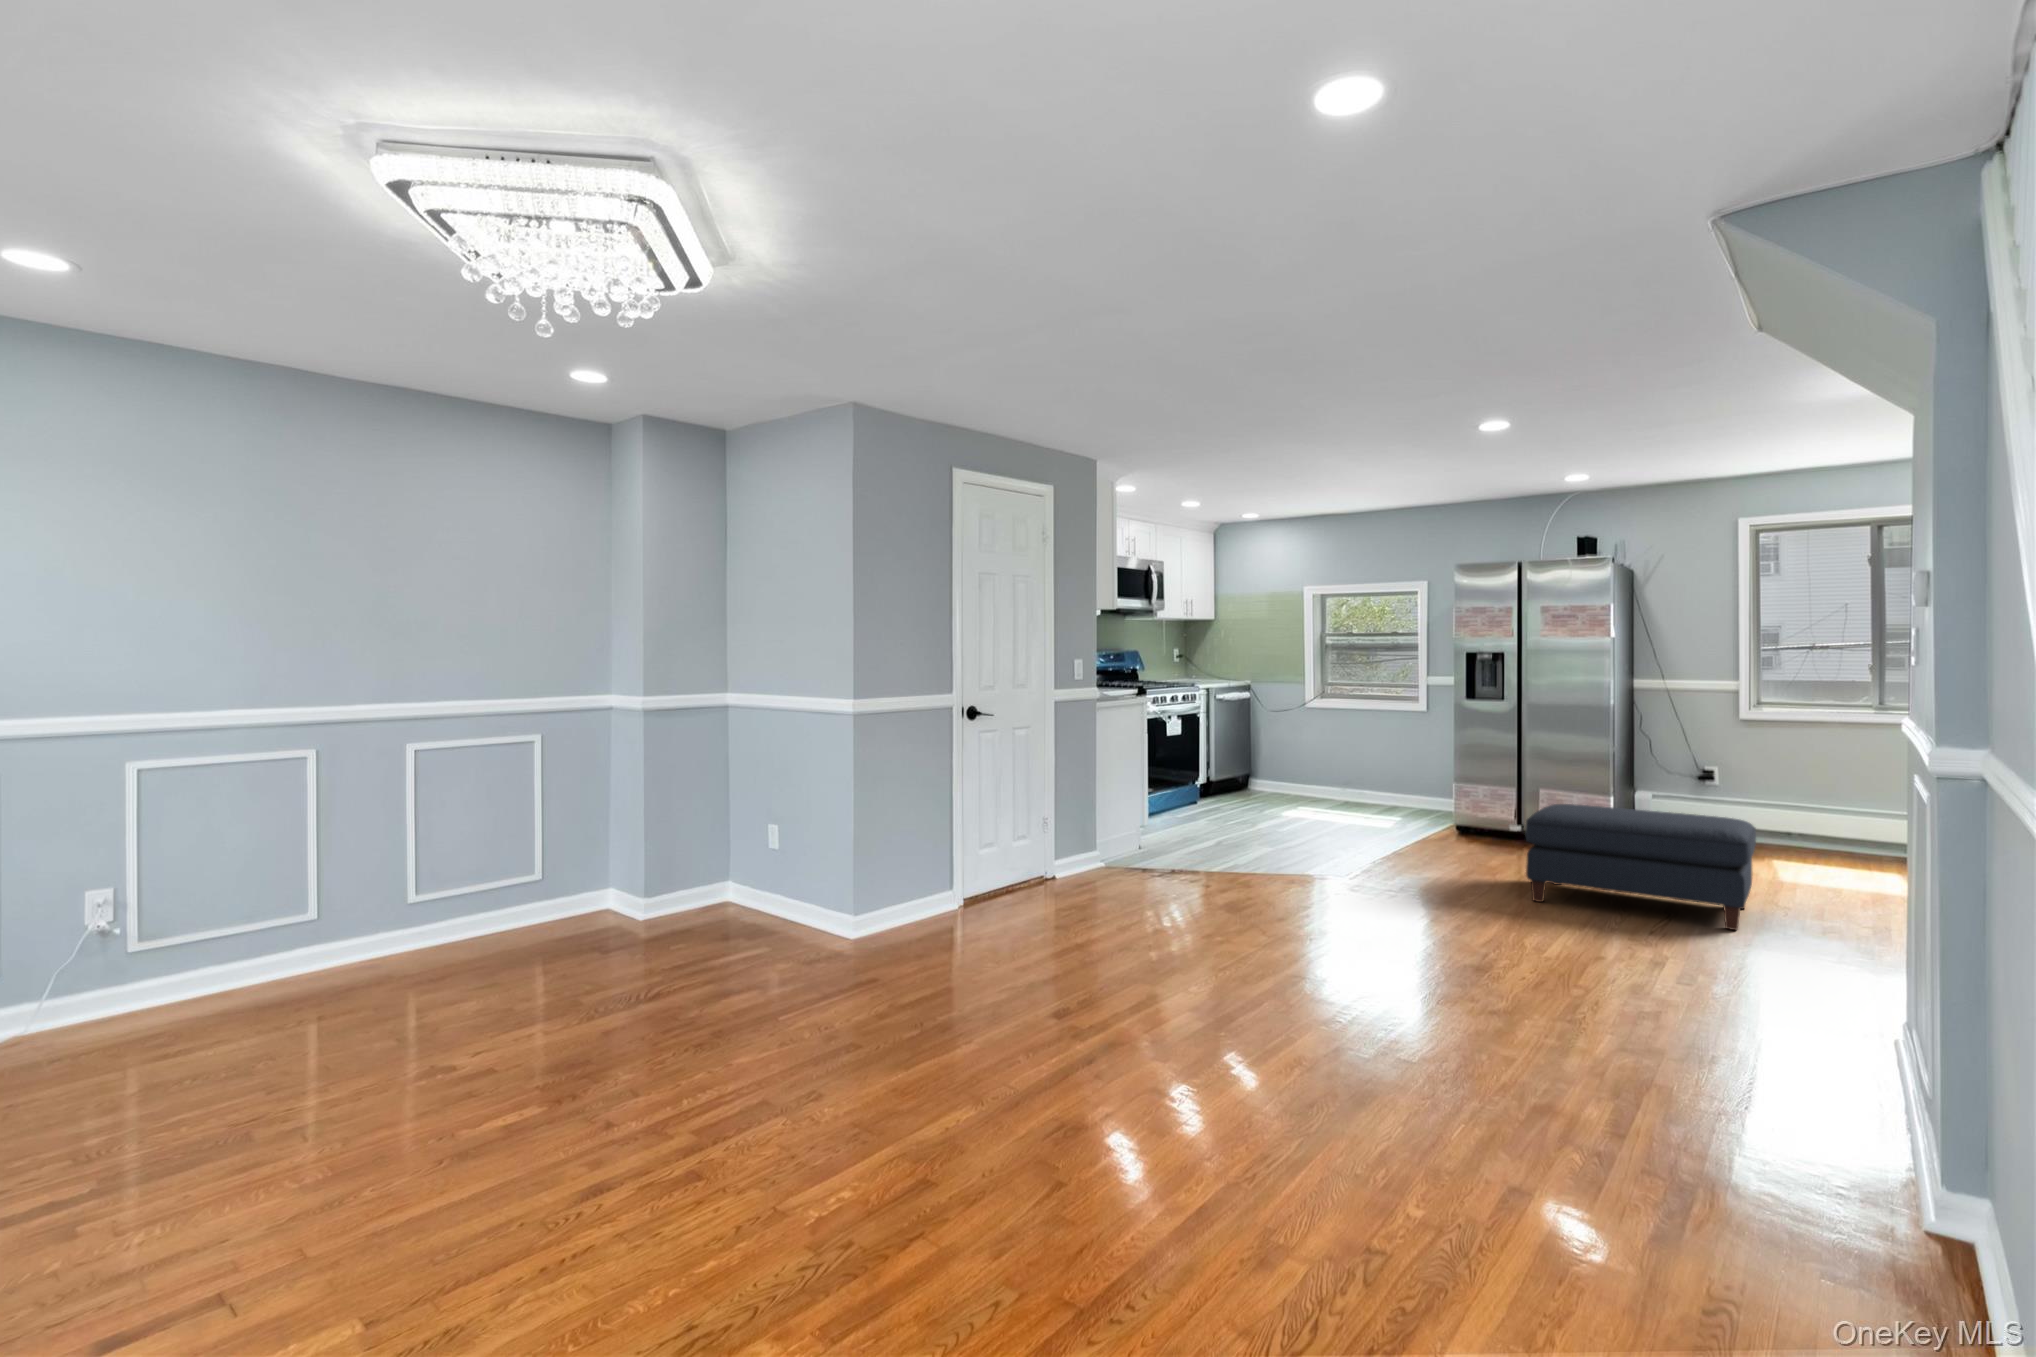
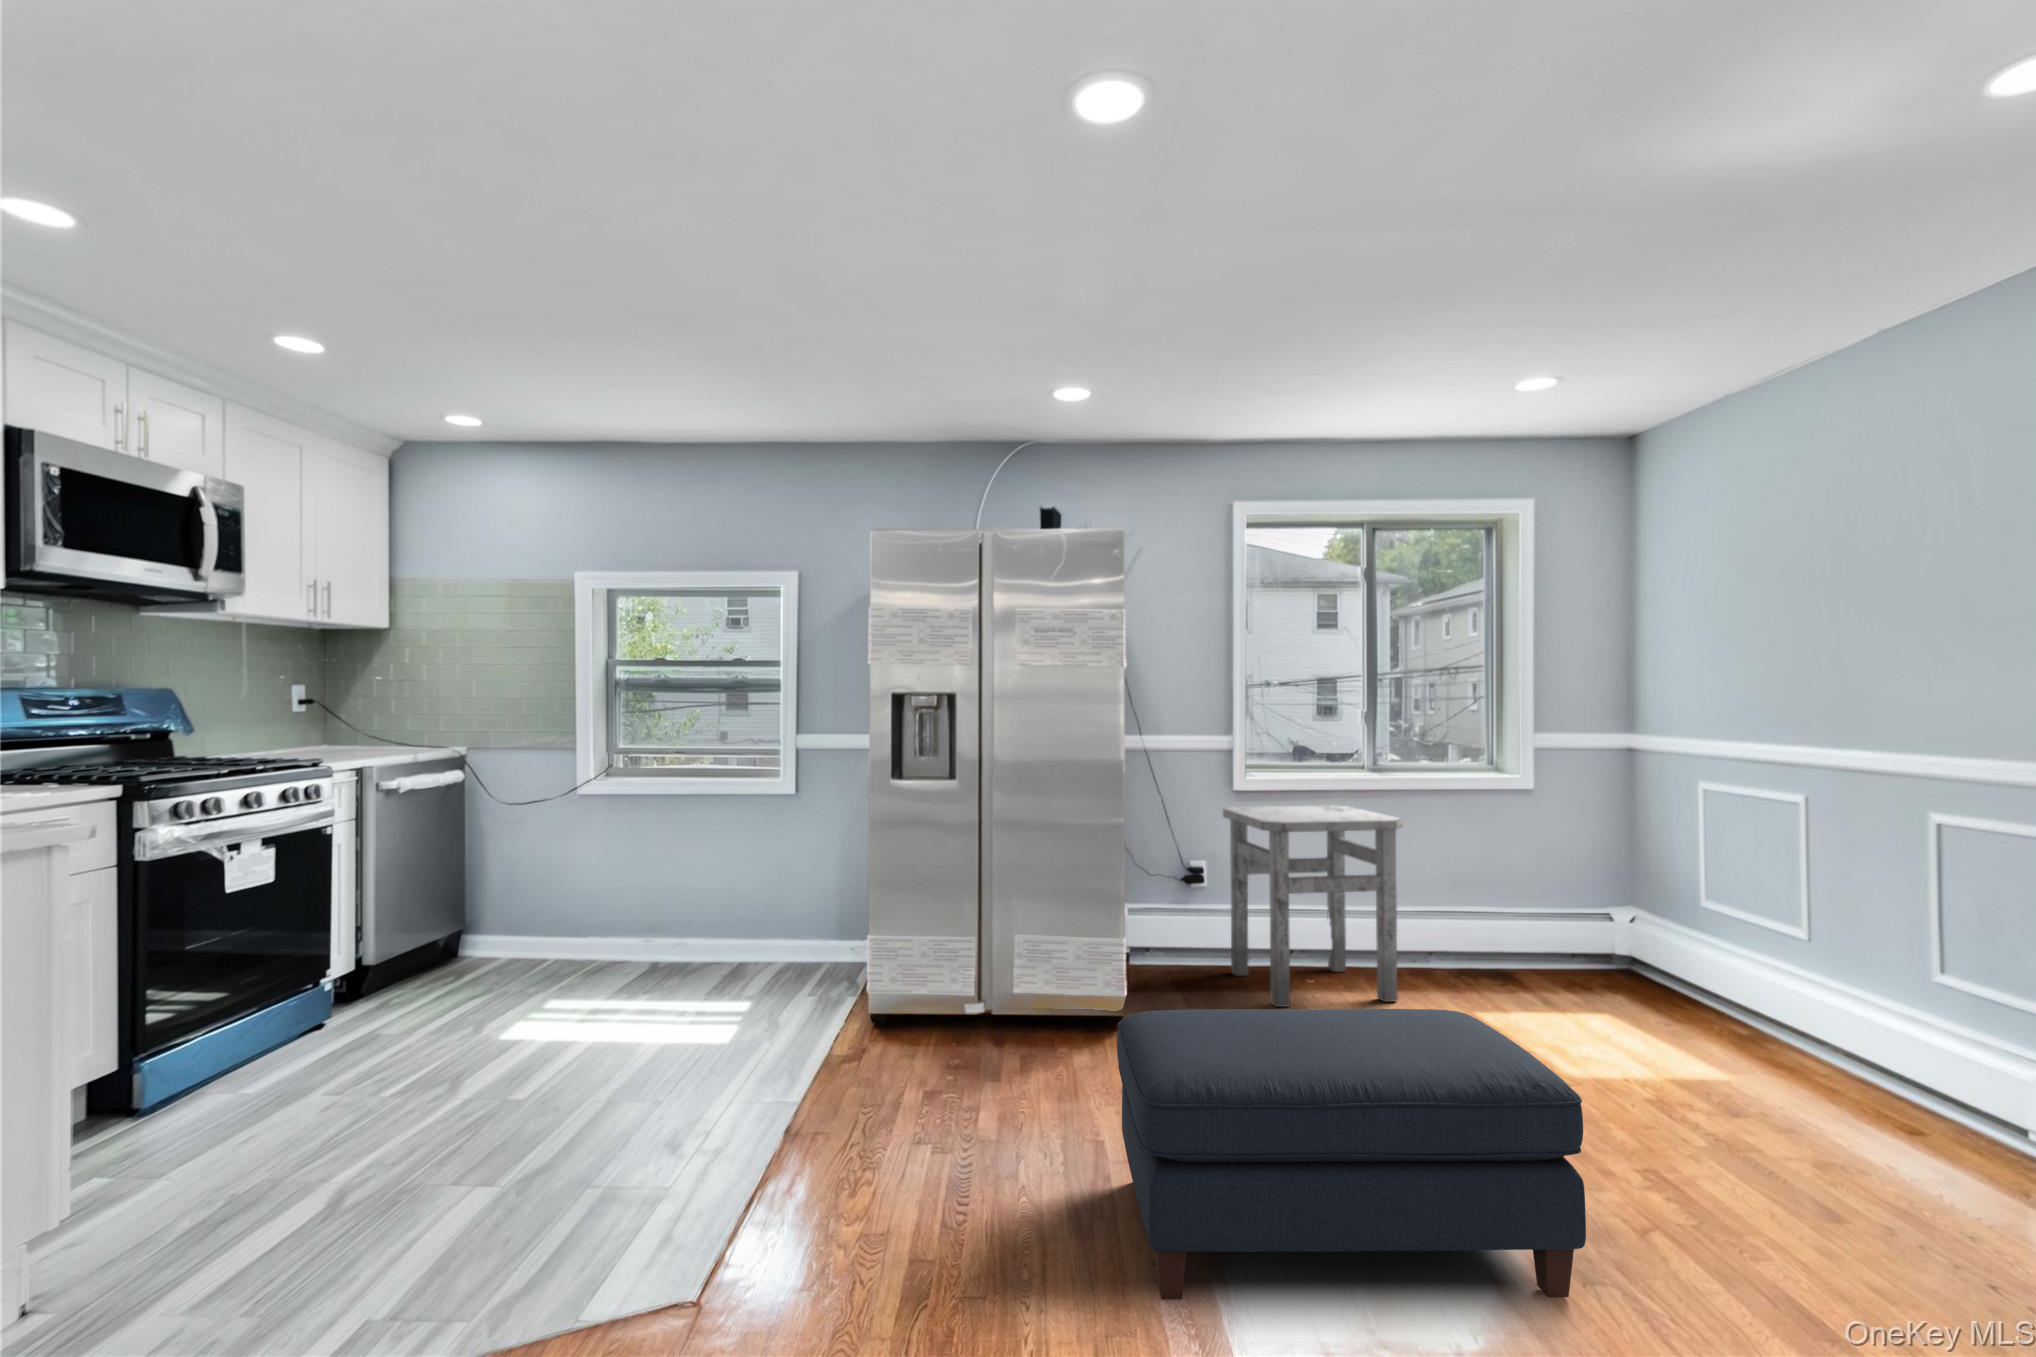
side table: none [1724,730,1858,865] -> present [1223,805,1402,1007]

